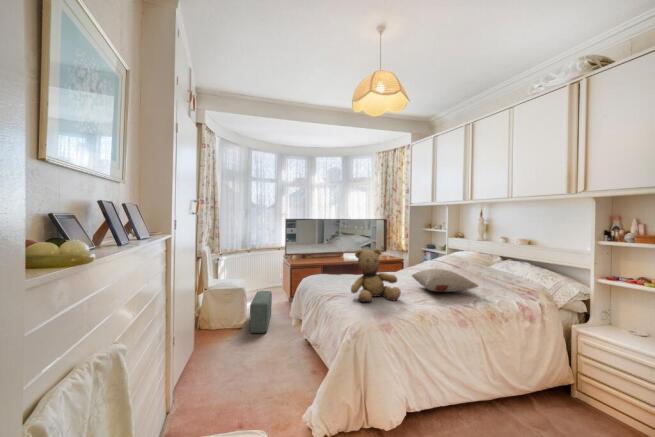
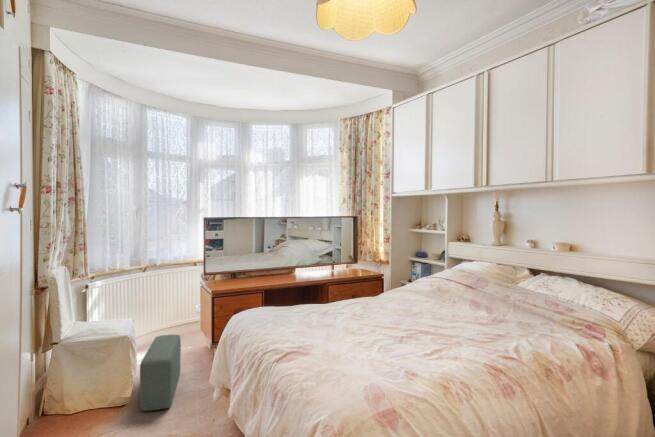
teddy bear: present [351,248,401,302] -> none [313,265,399,362]
pillow: present [412,269,478,292] -> none [408,295,518,333]

